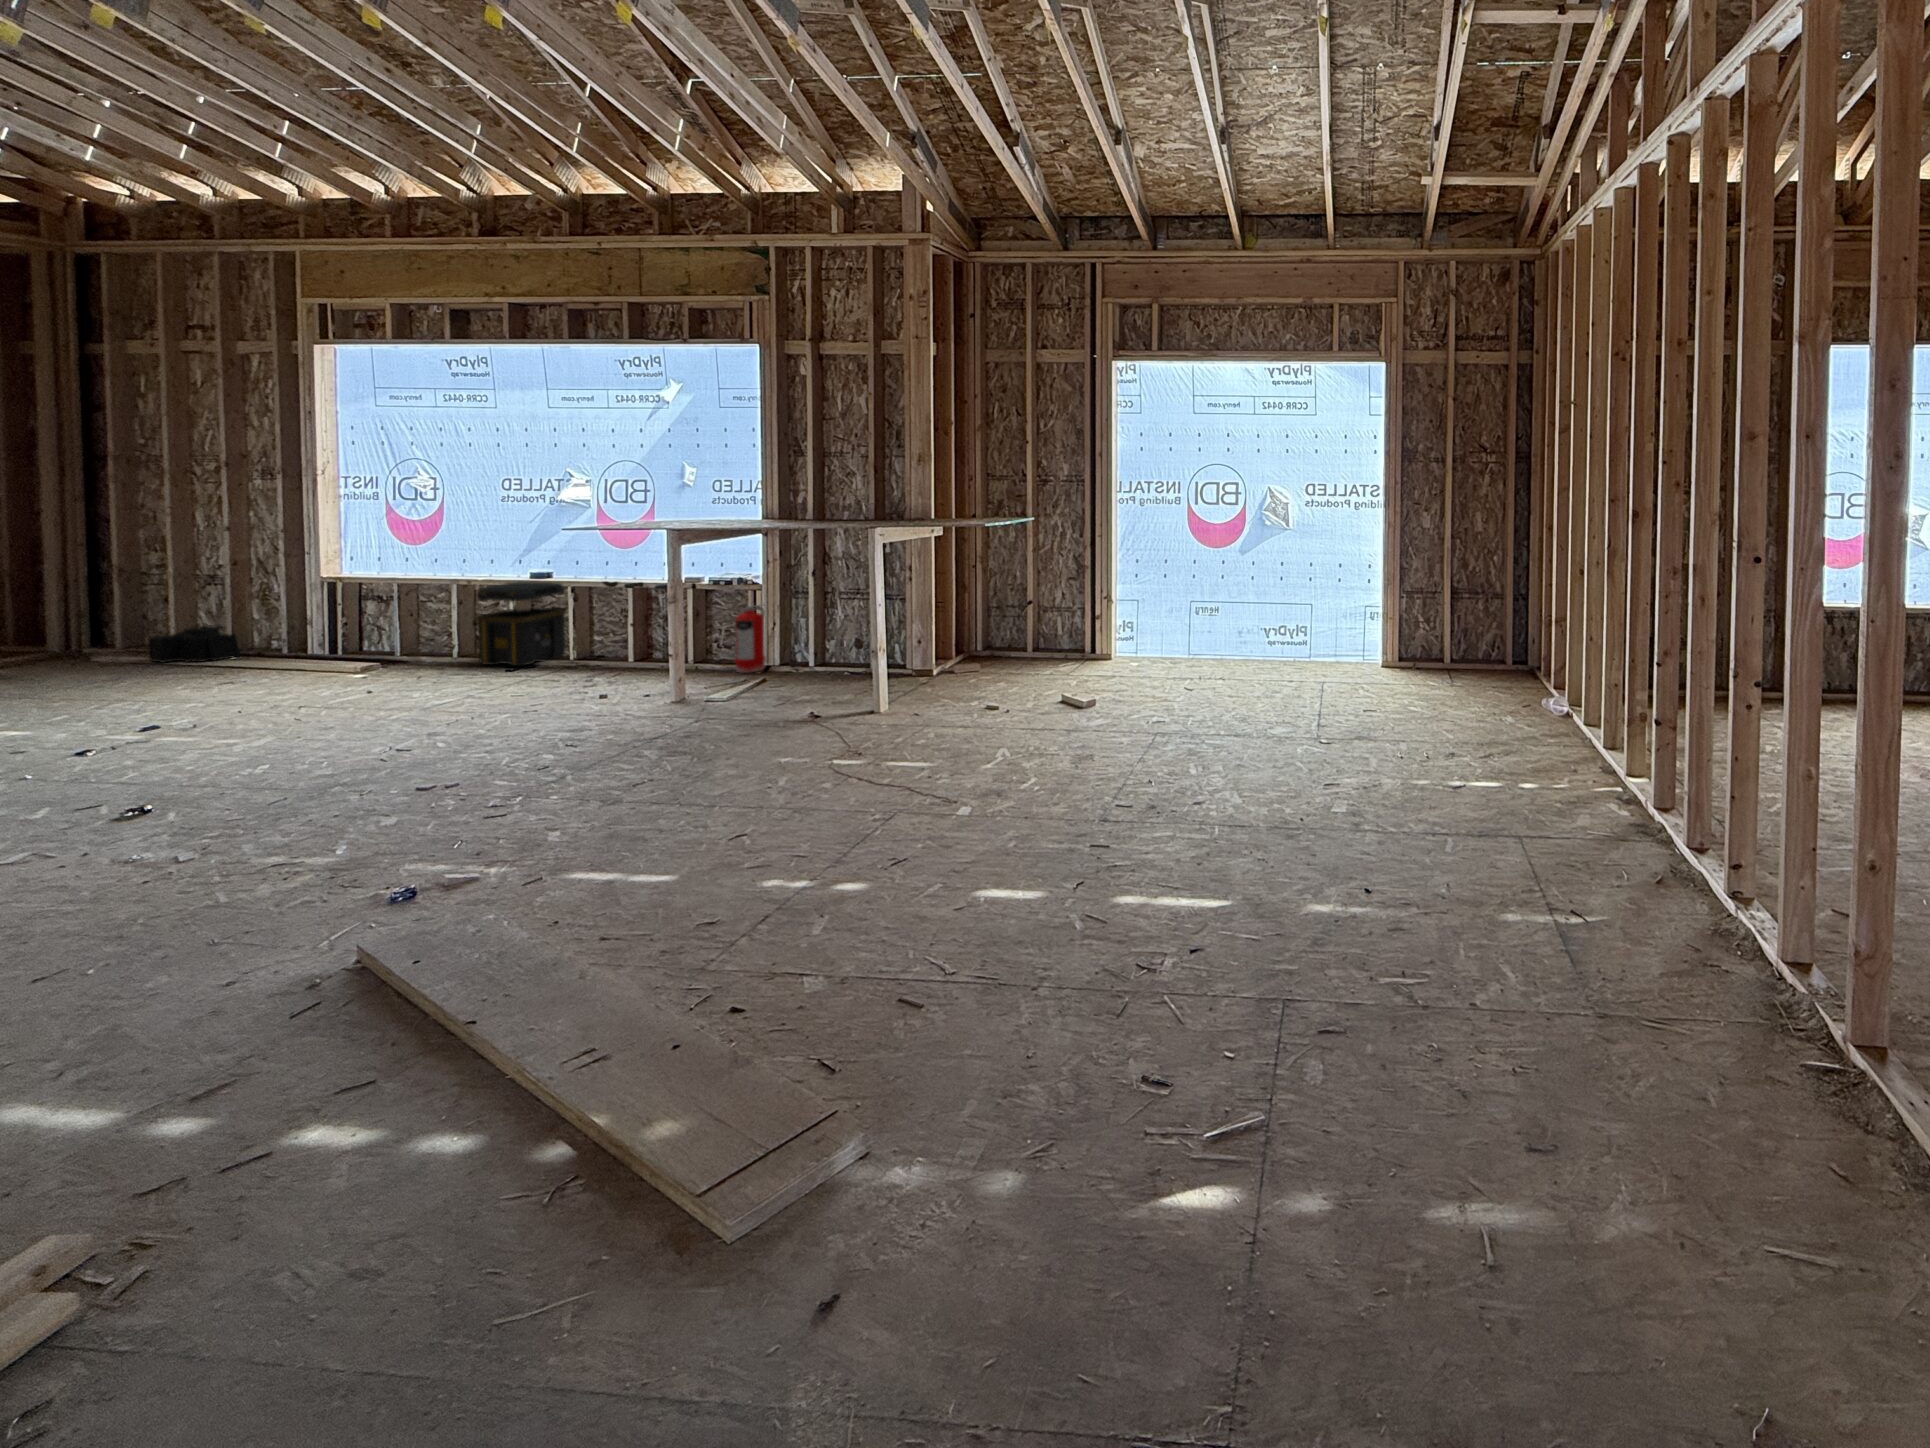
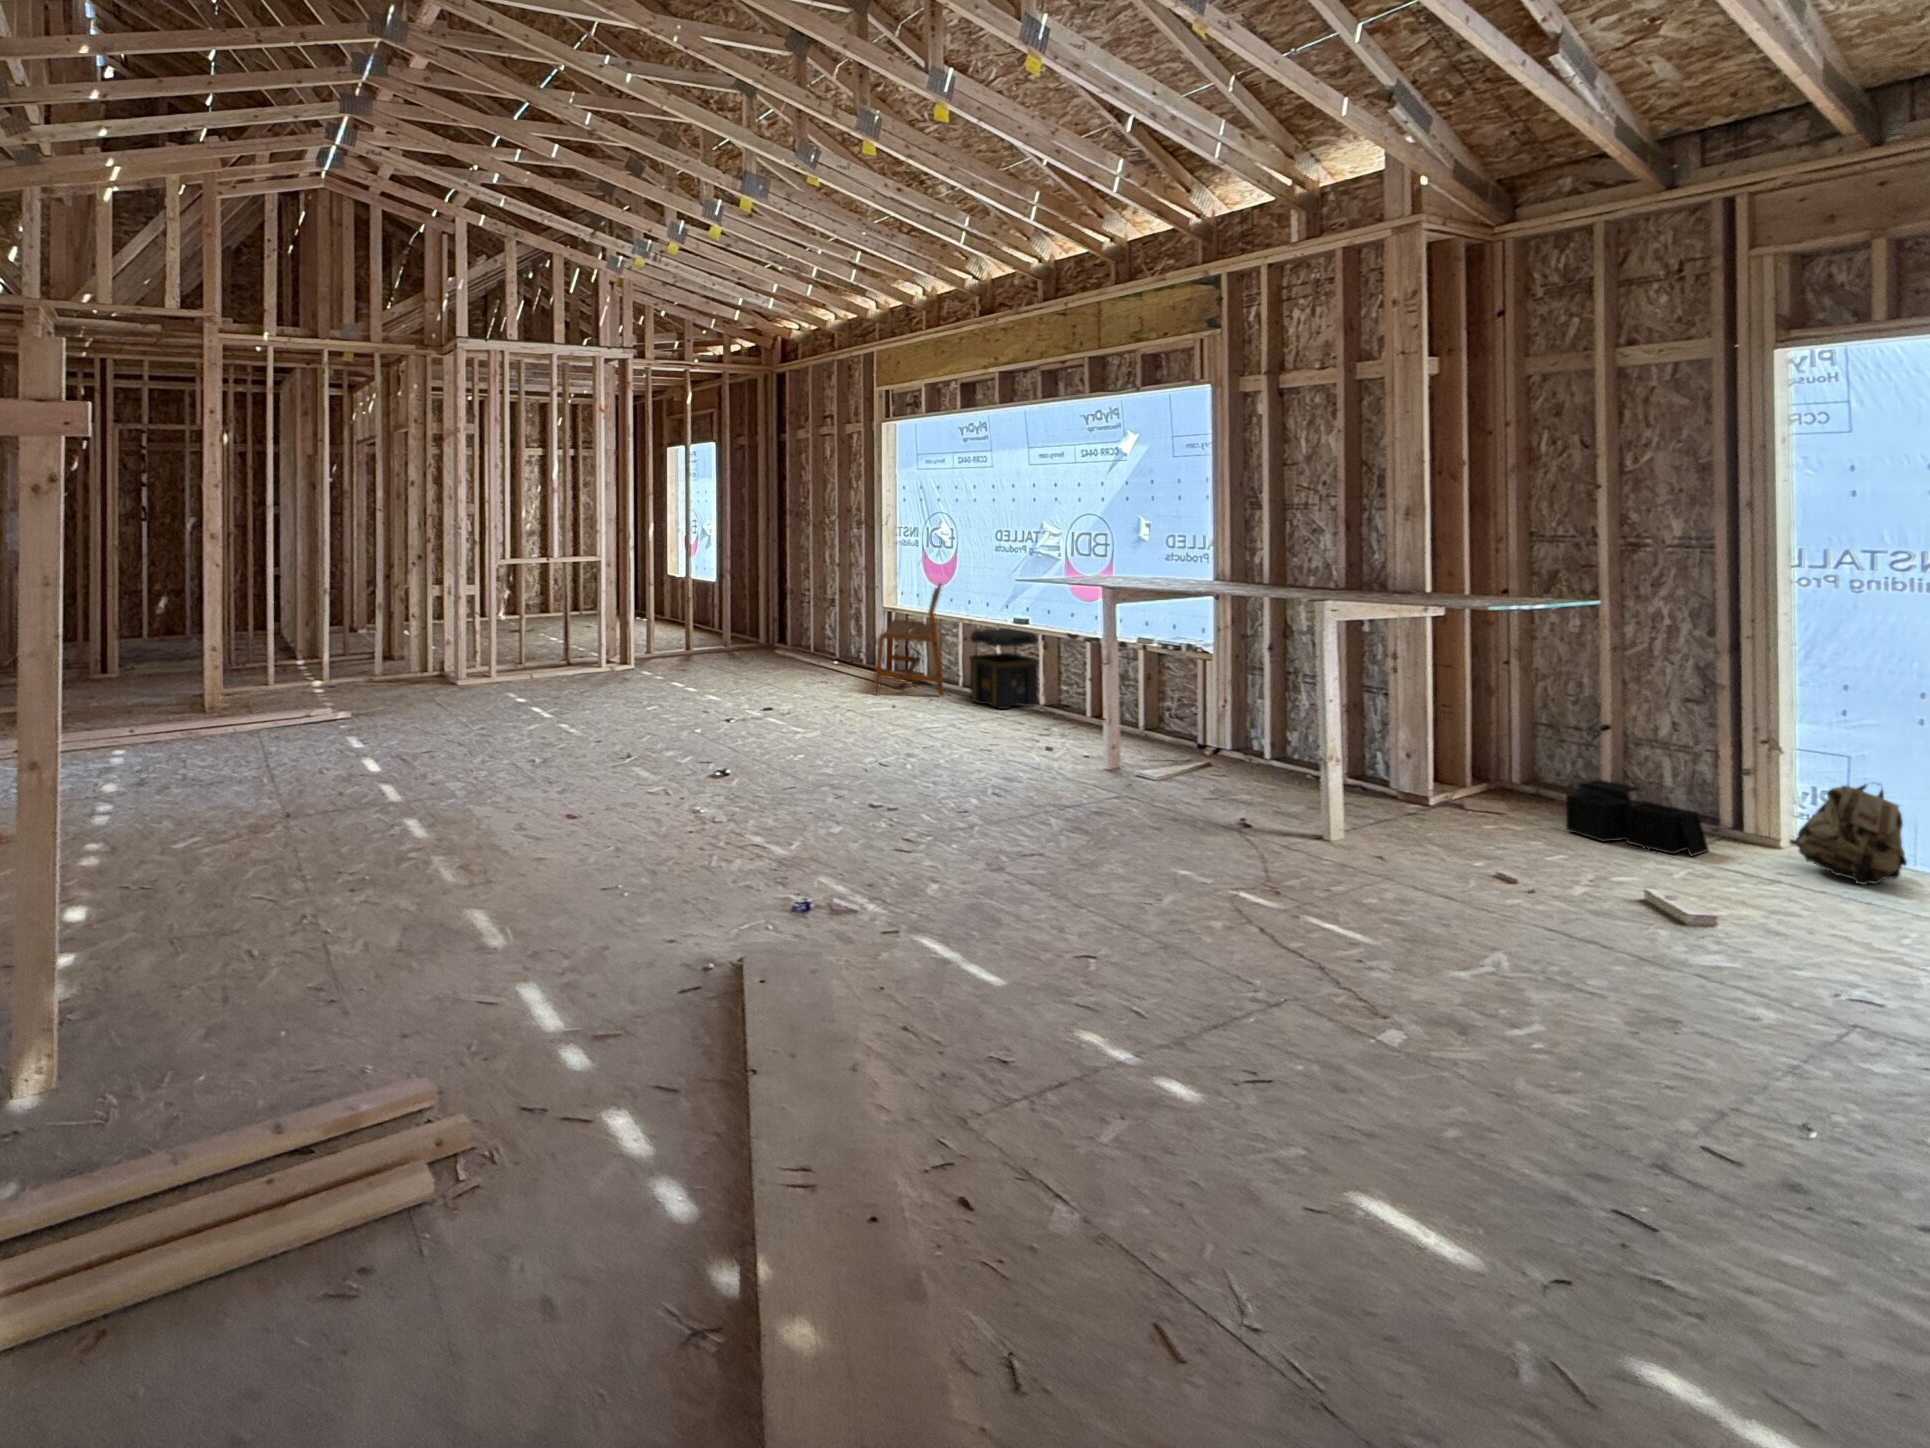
bench: none [330,536,439,680] -> present [874,584,944,697]
fire extinguisher: present [735,605,765,673] -> none [1180,682,1216,759]
backpack: none [1123,605,1170,663] -> present [1789,784,1907,885]
storage bin: present [149,626,240,663] -> present [1566,779,1709,856]

